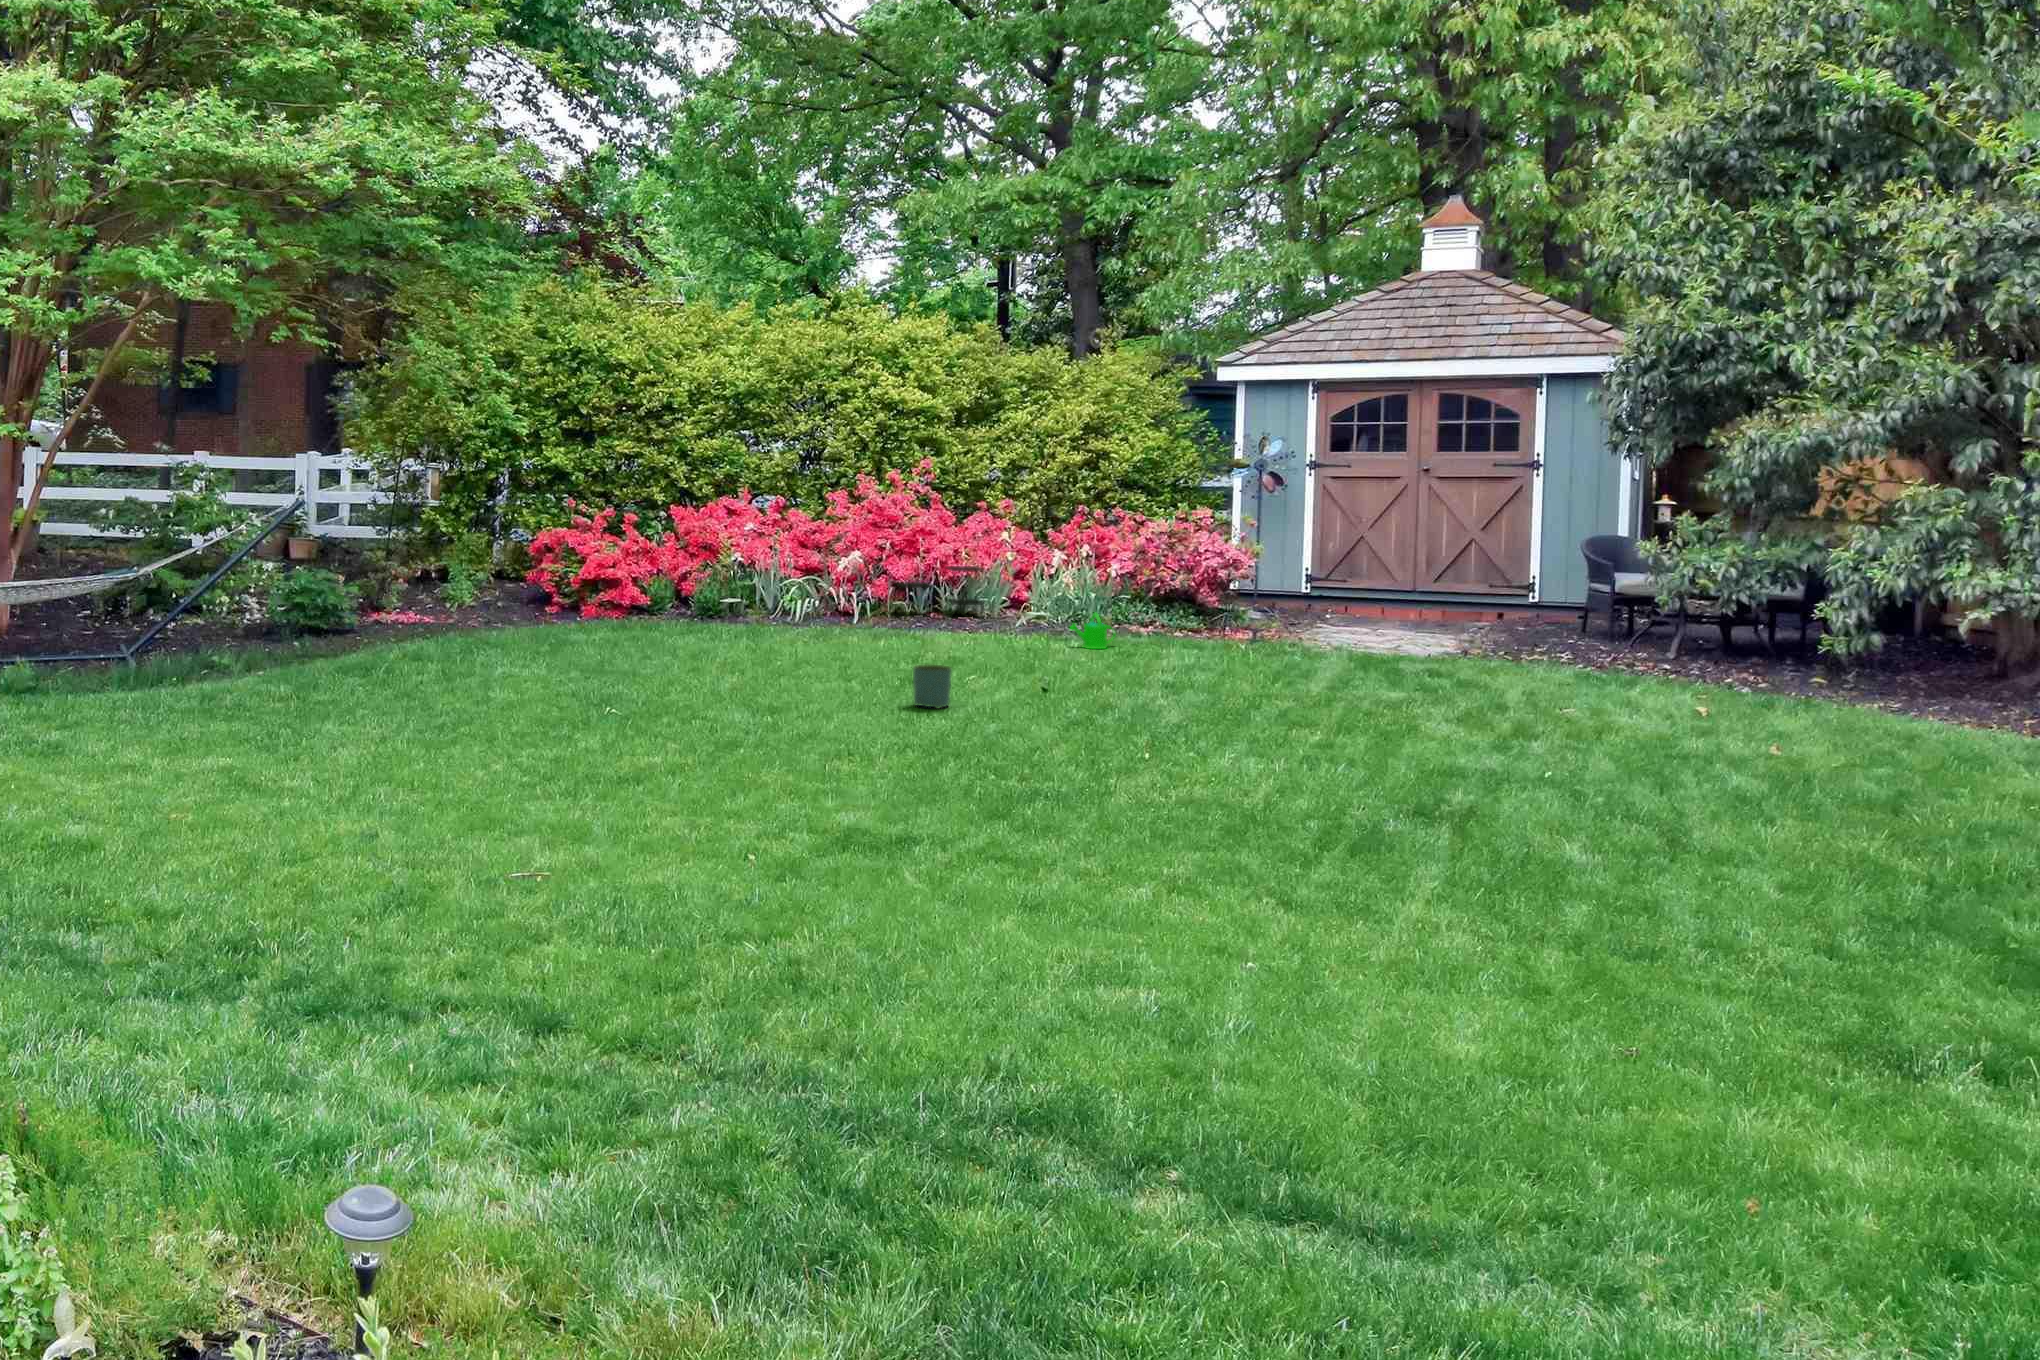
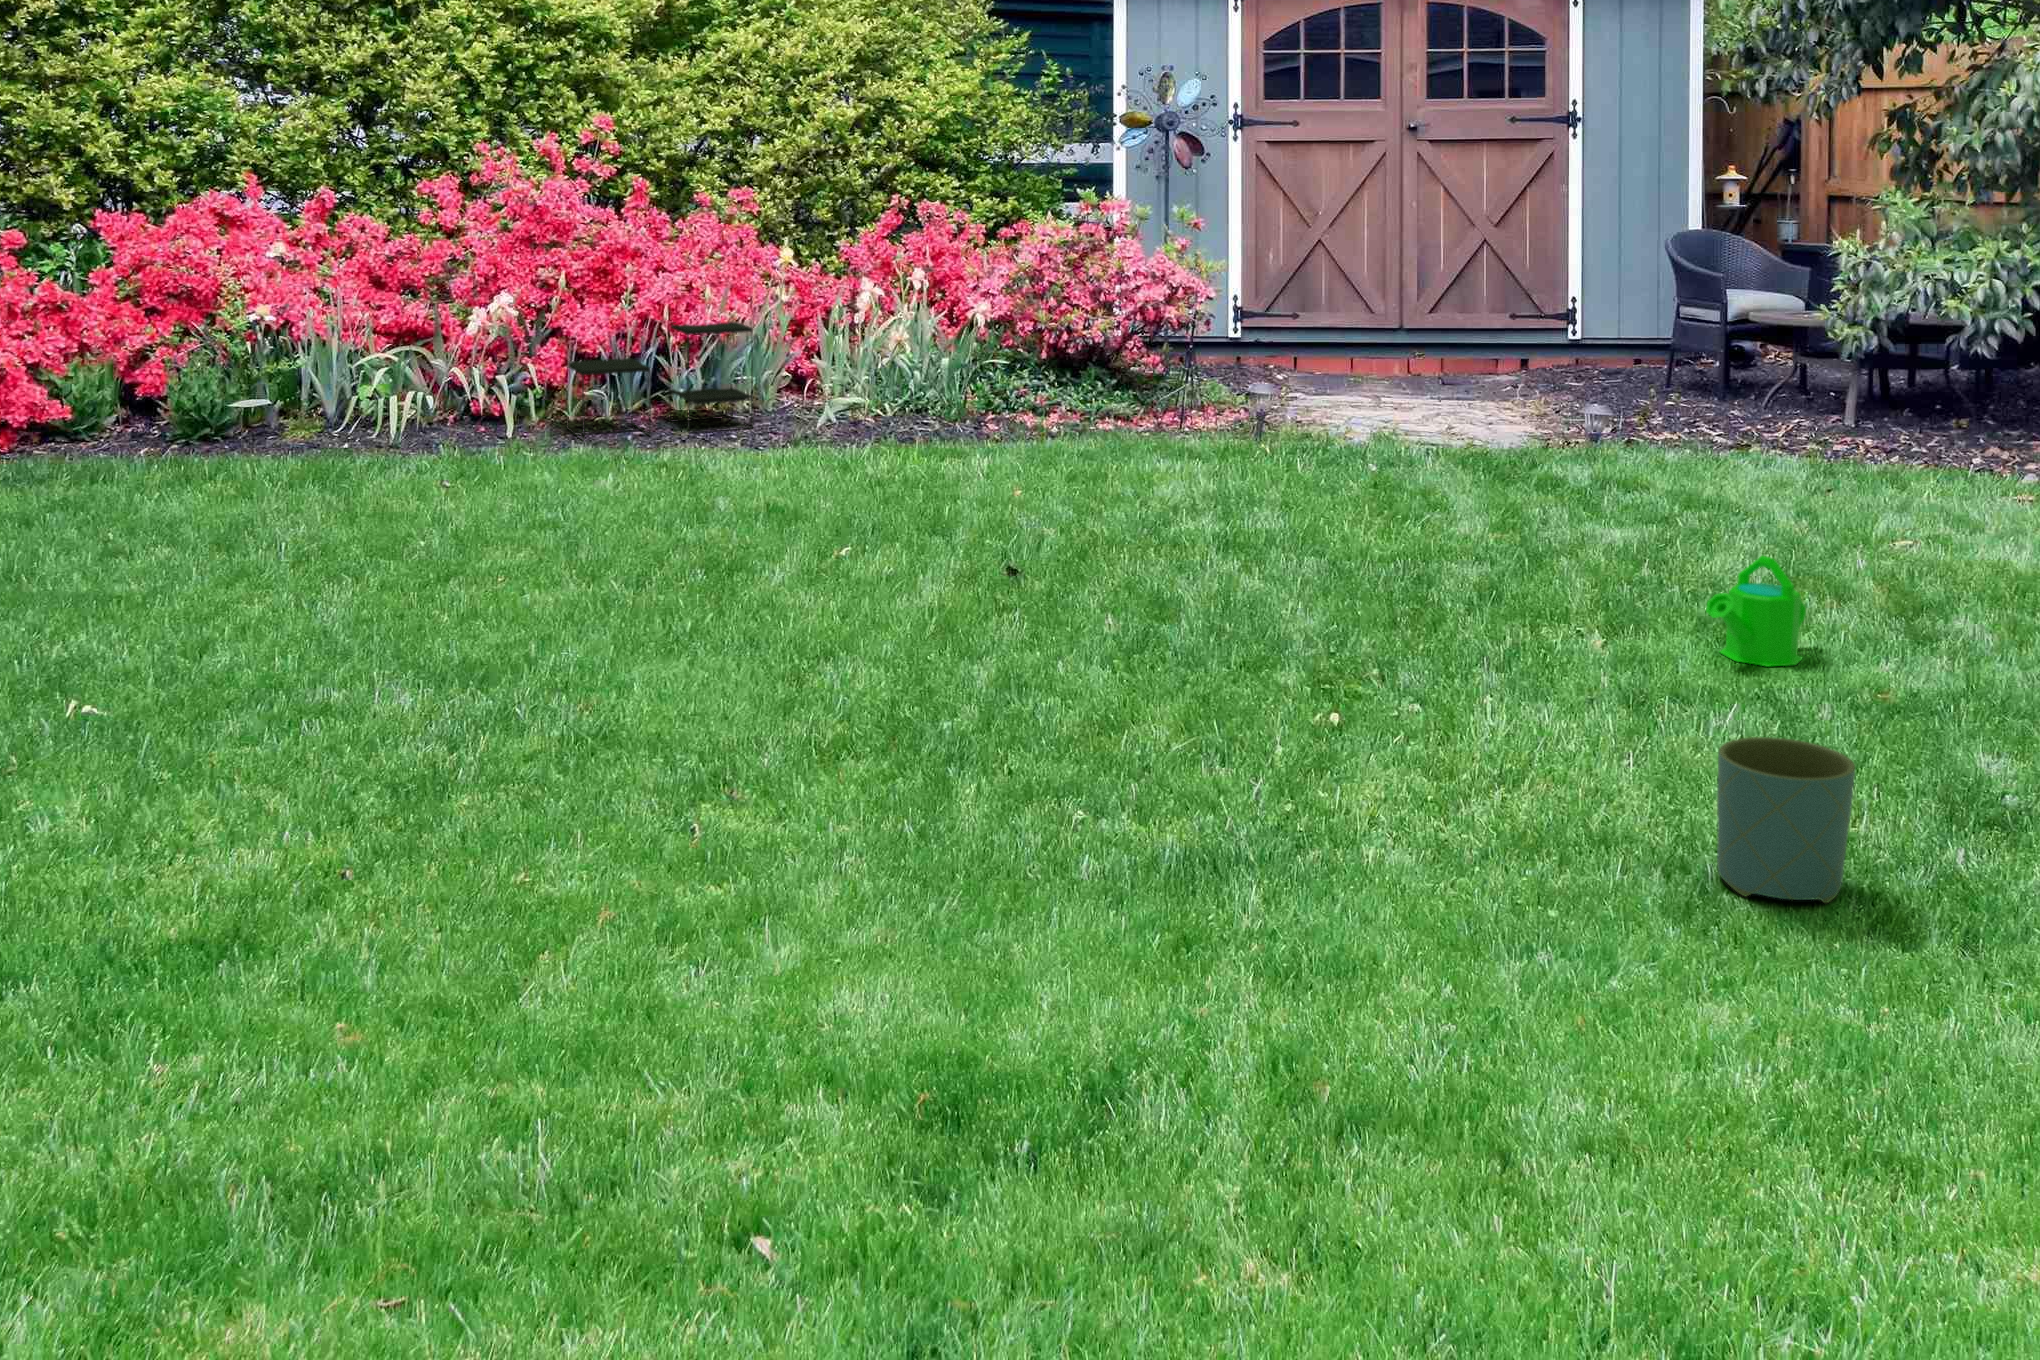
watering can: present [1070,613,1116,649] -> present [1706,556,1806,667]
planter: present [913,665,952,708] -> present [1717,737,1855,903]

